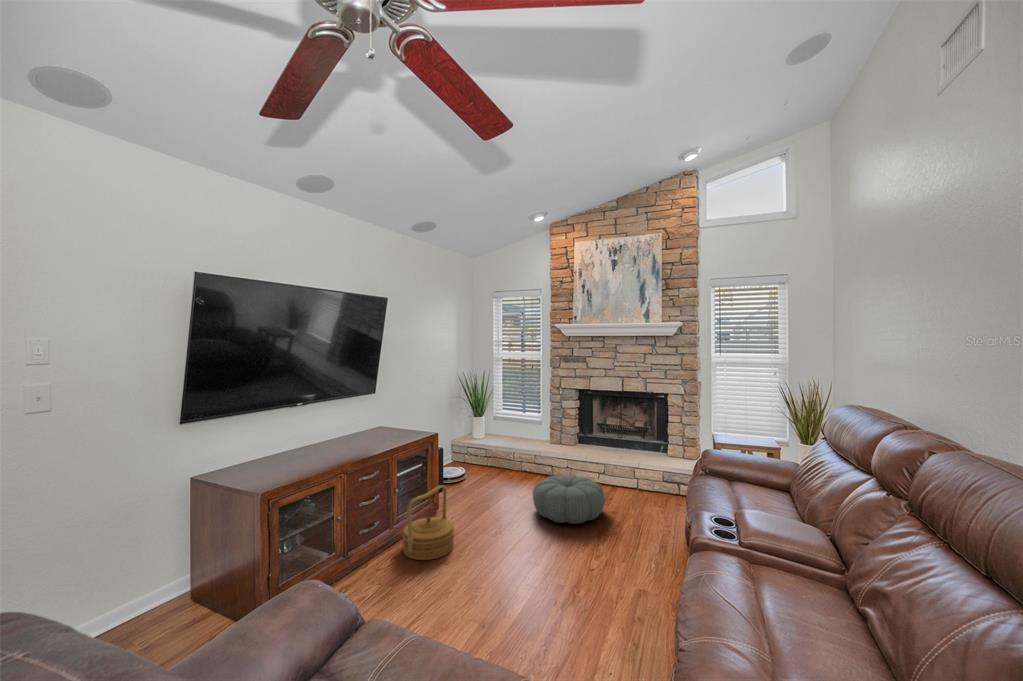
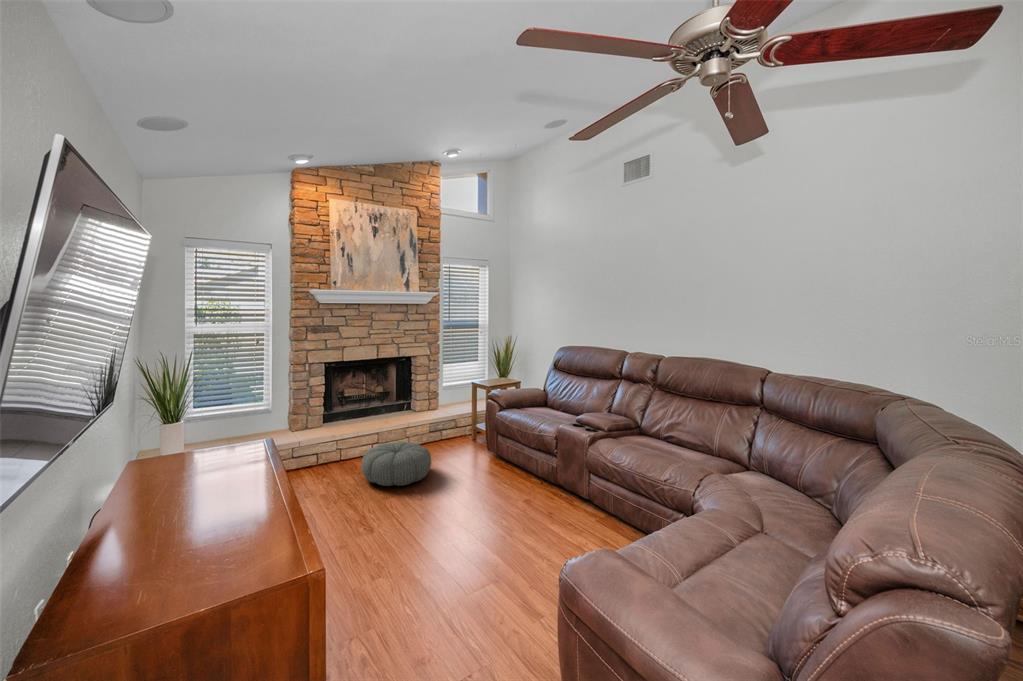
woven basket: present [402,485,455,560] -> none [304,481,366,566]

